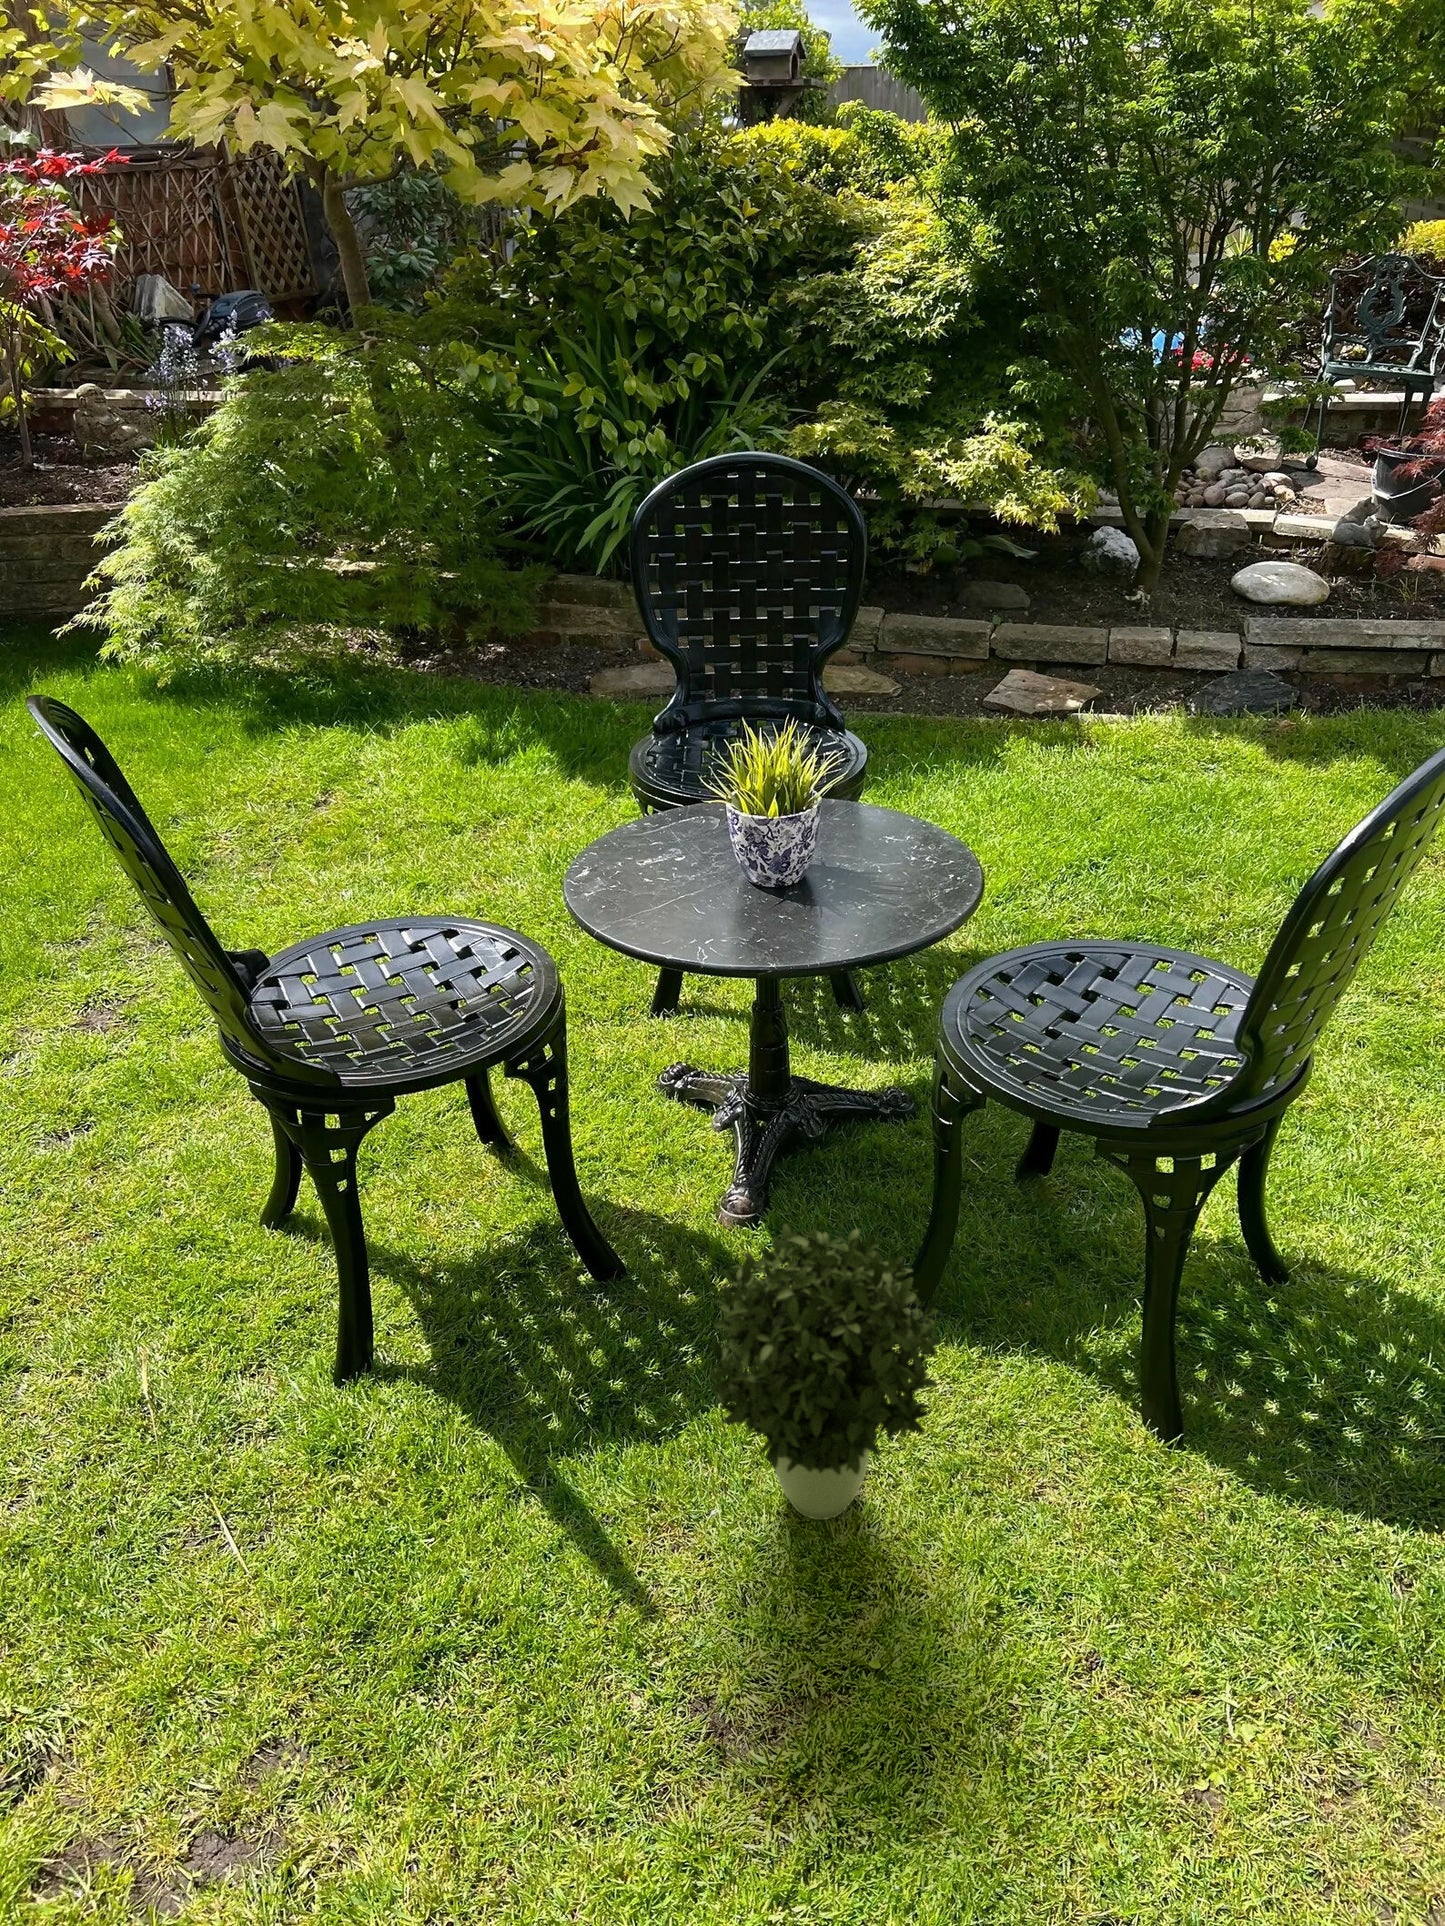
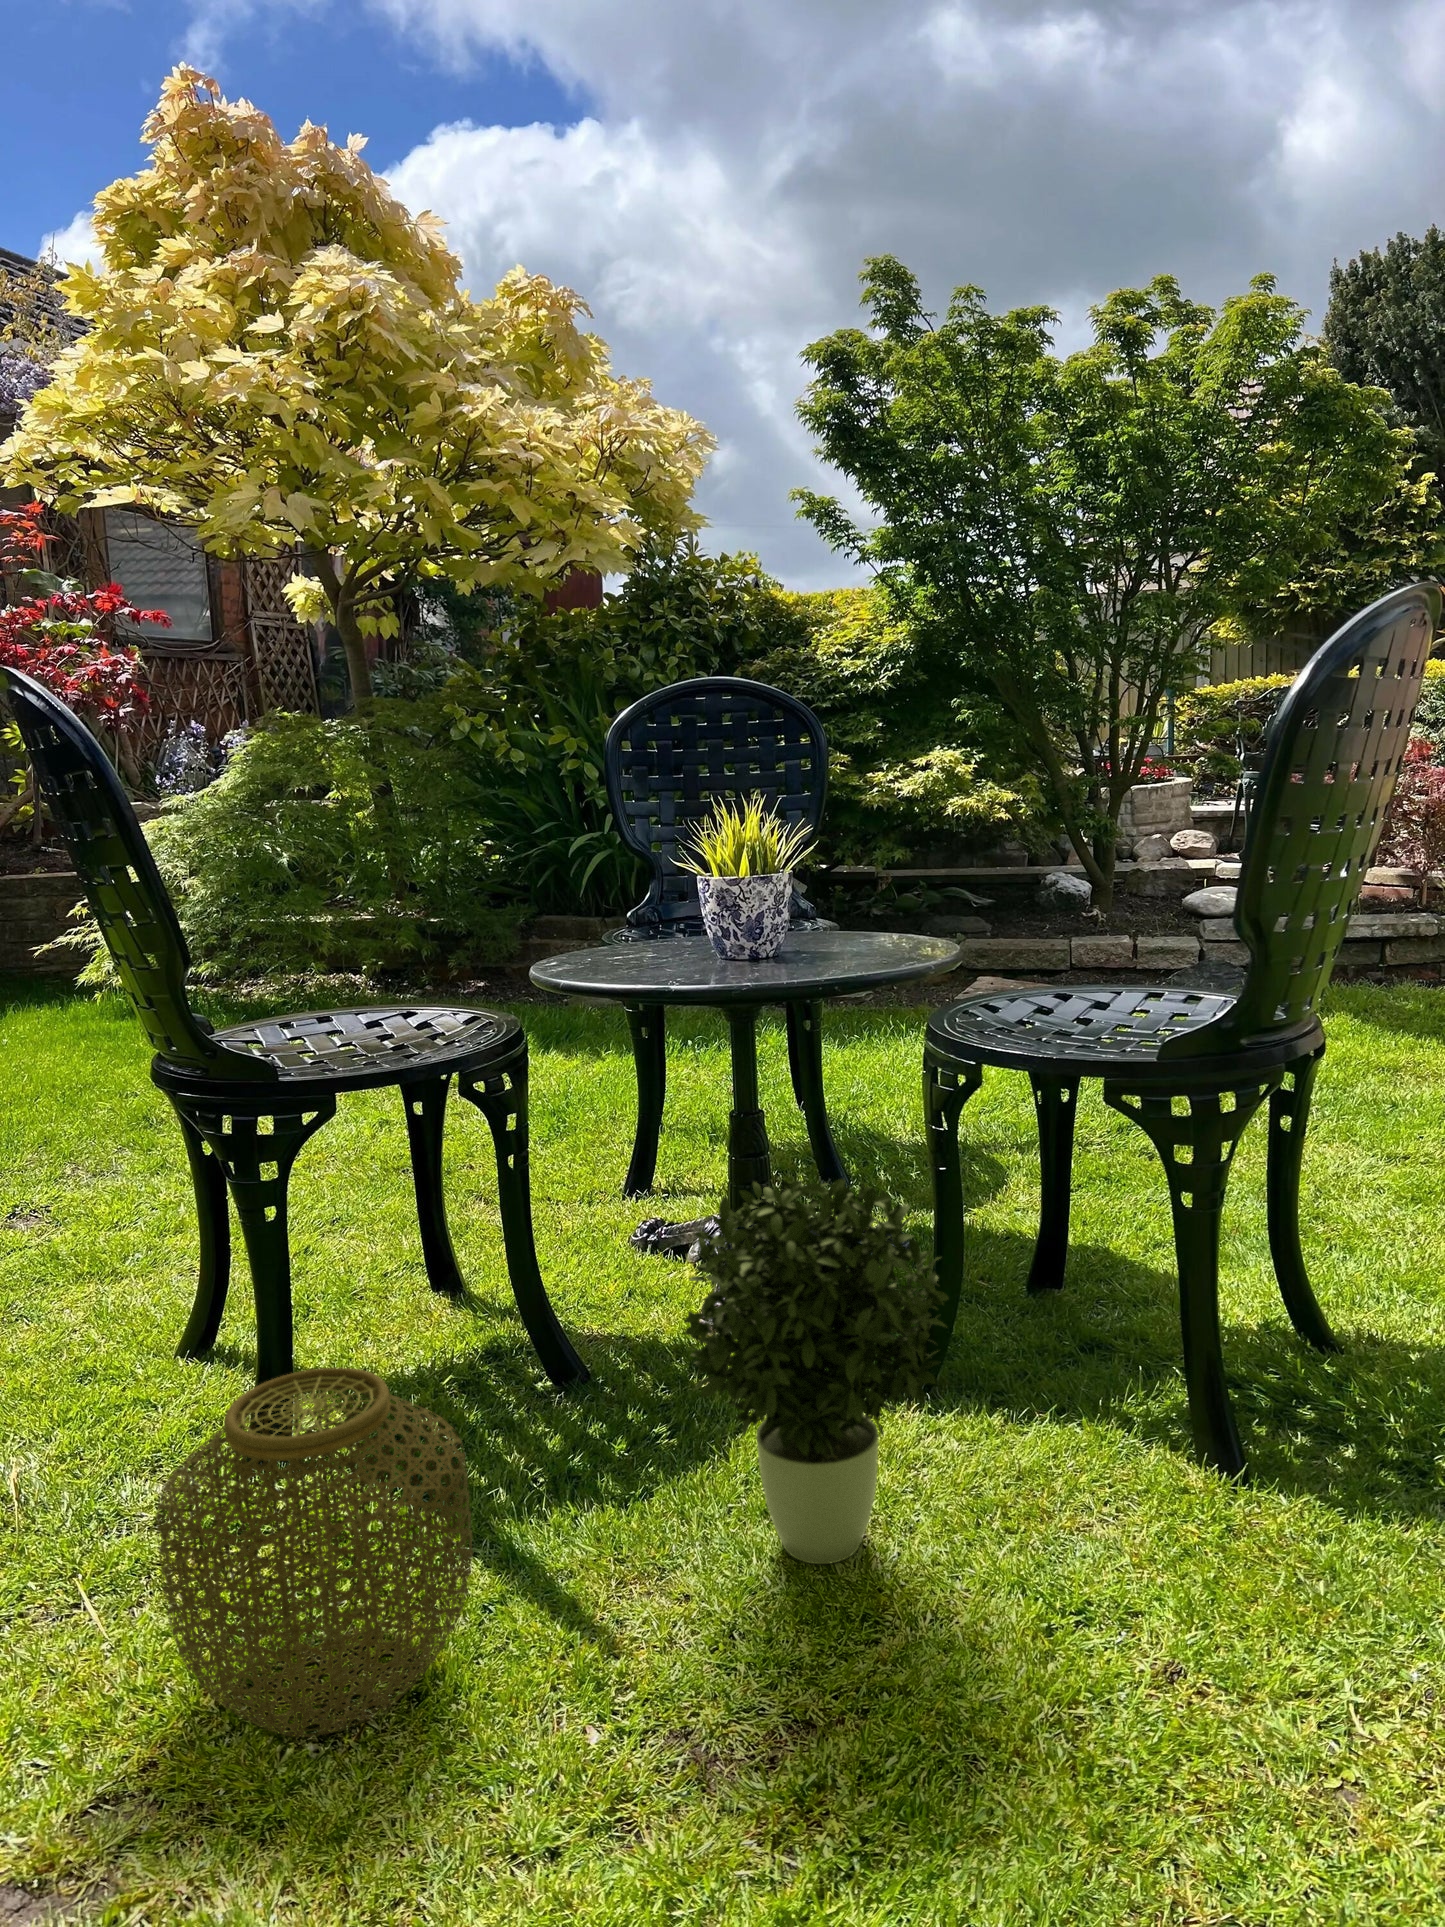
woven basket: none [277,1418,534,1703] -> present [156,1367,473,1737]

